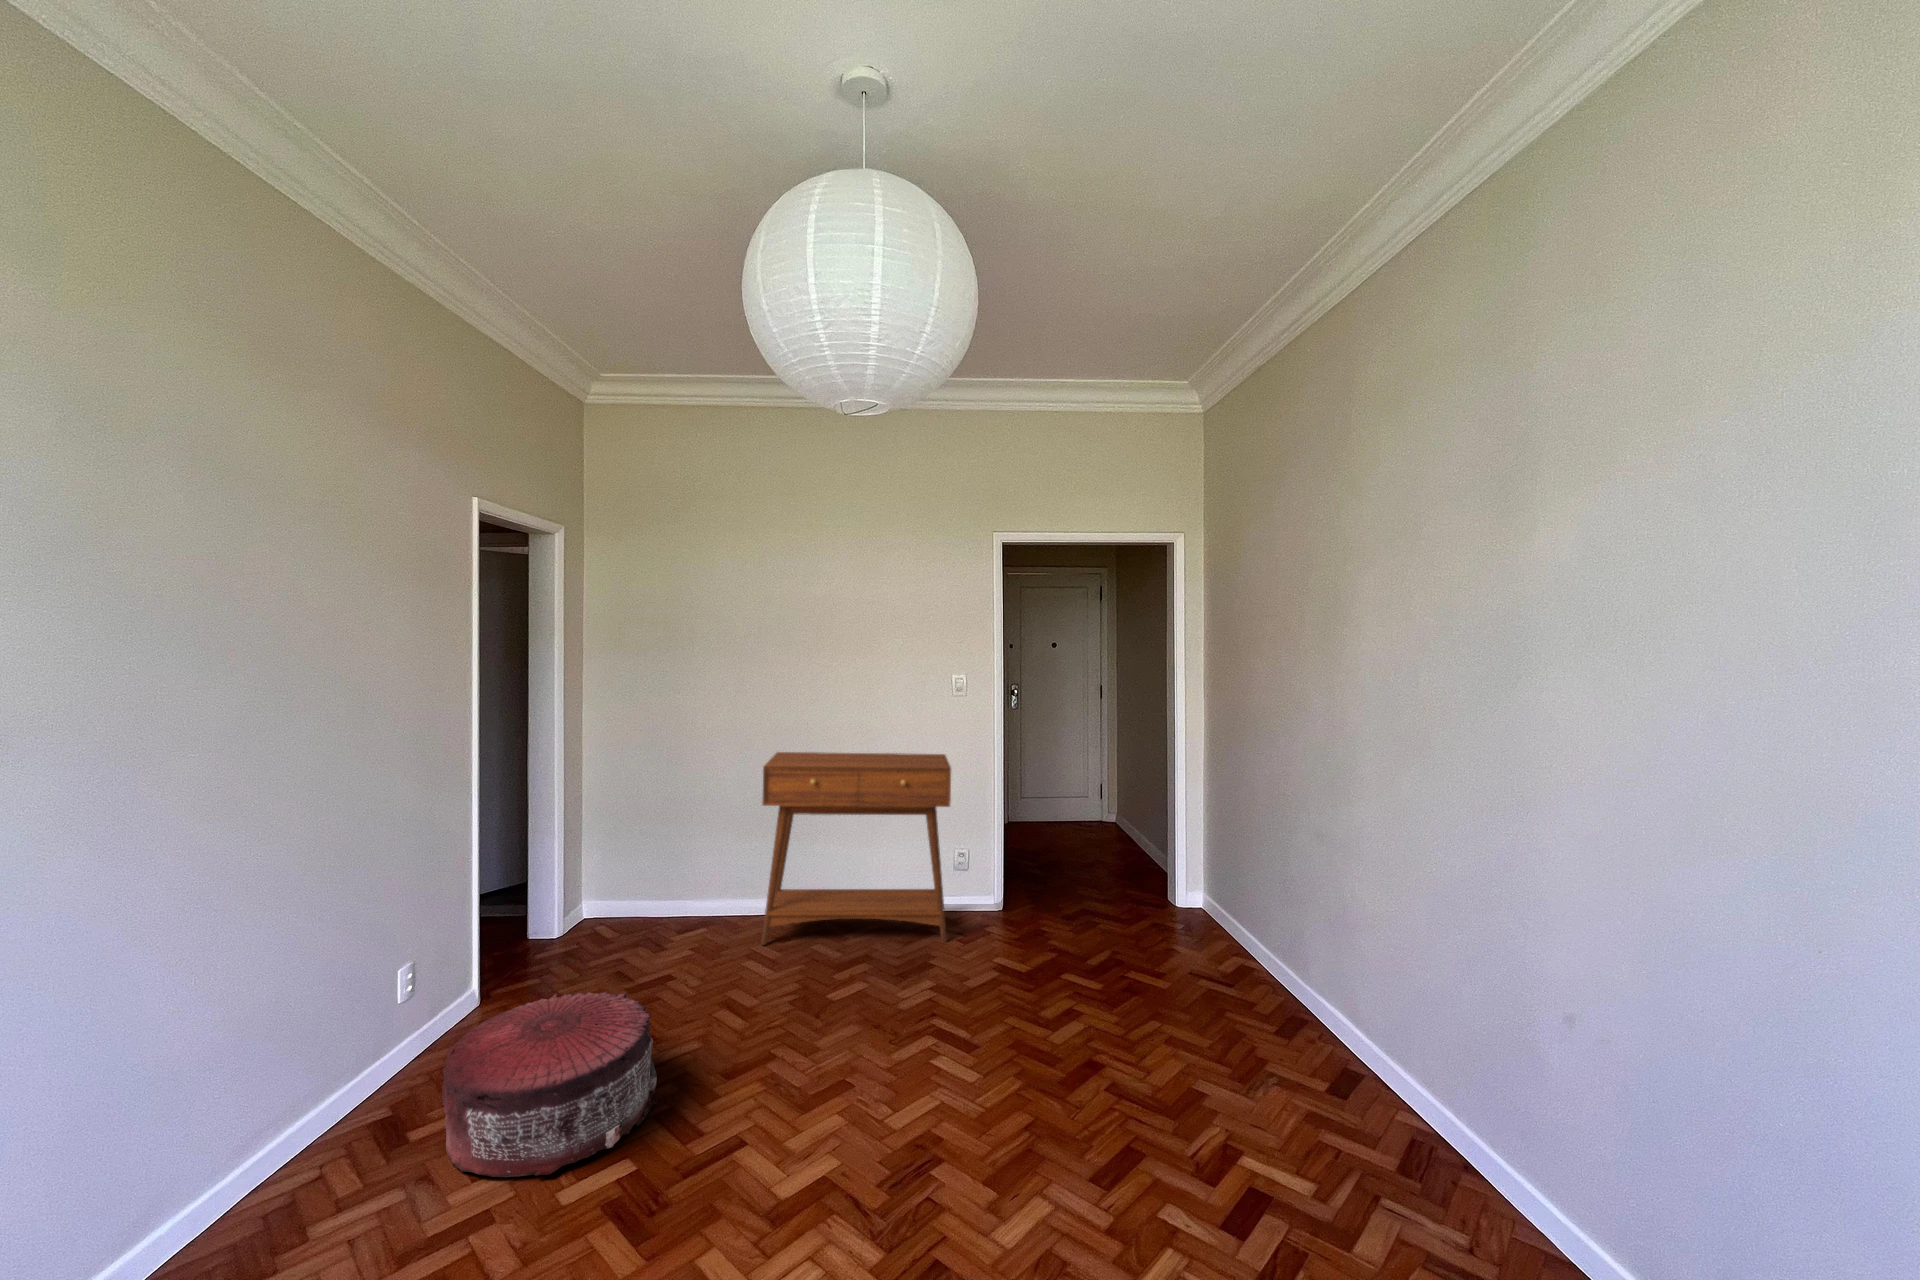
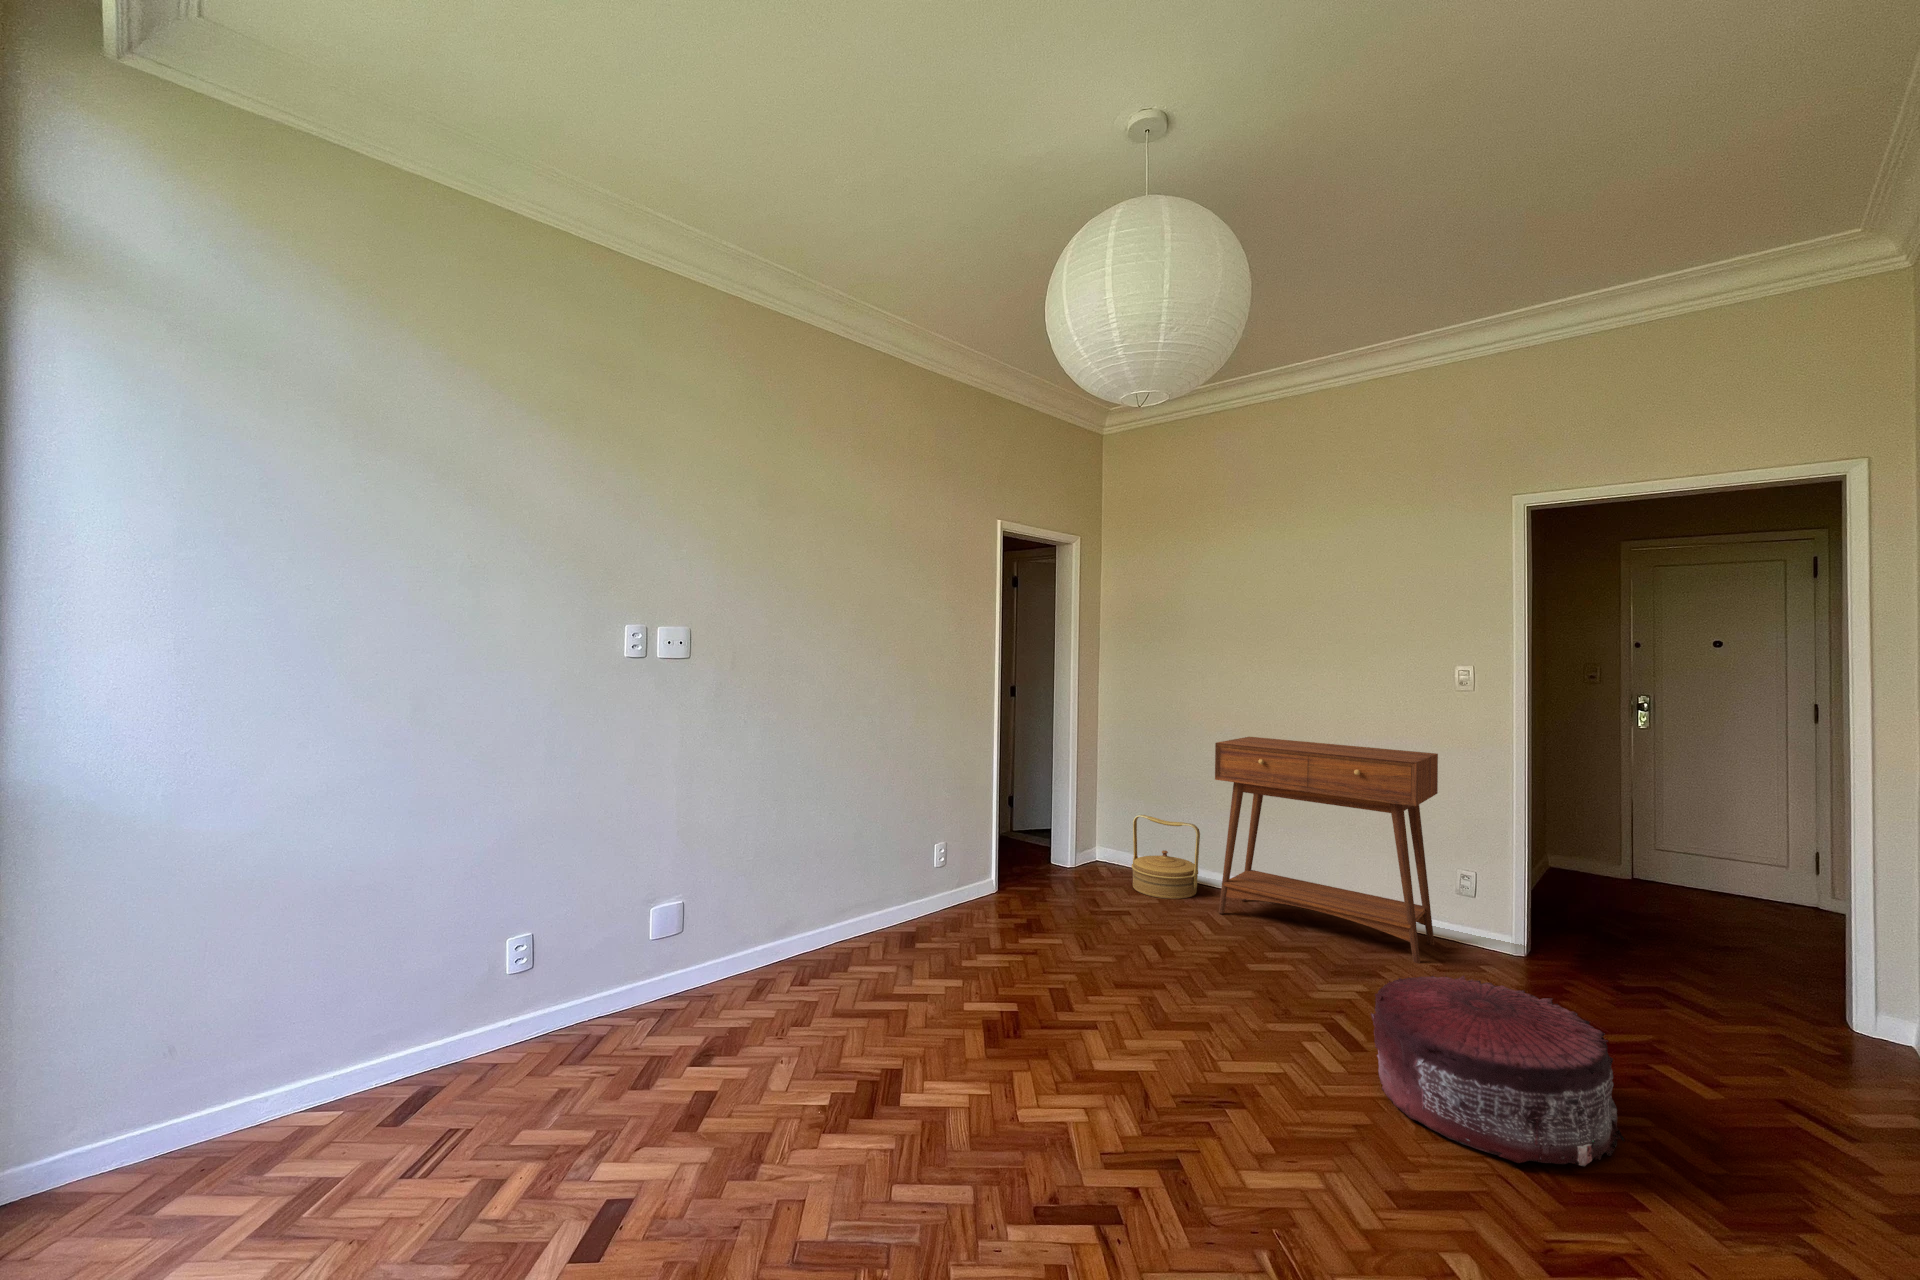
woven basket: none [646,854,730,946] -> present [1131,815,1200,899]
pouf: present [442,991,657,1177] -> present [1371,975,1624,1166]

